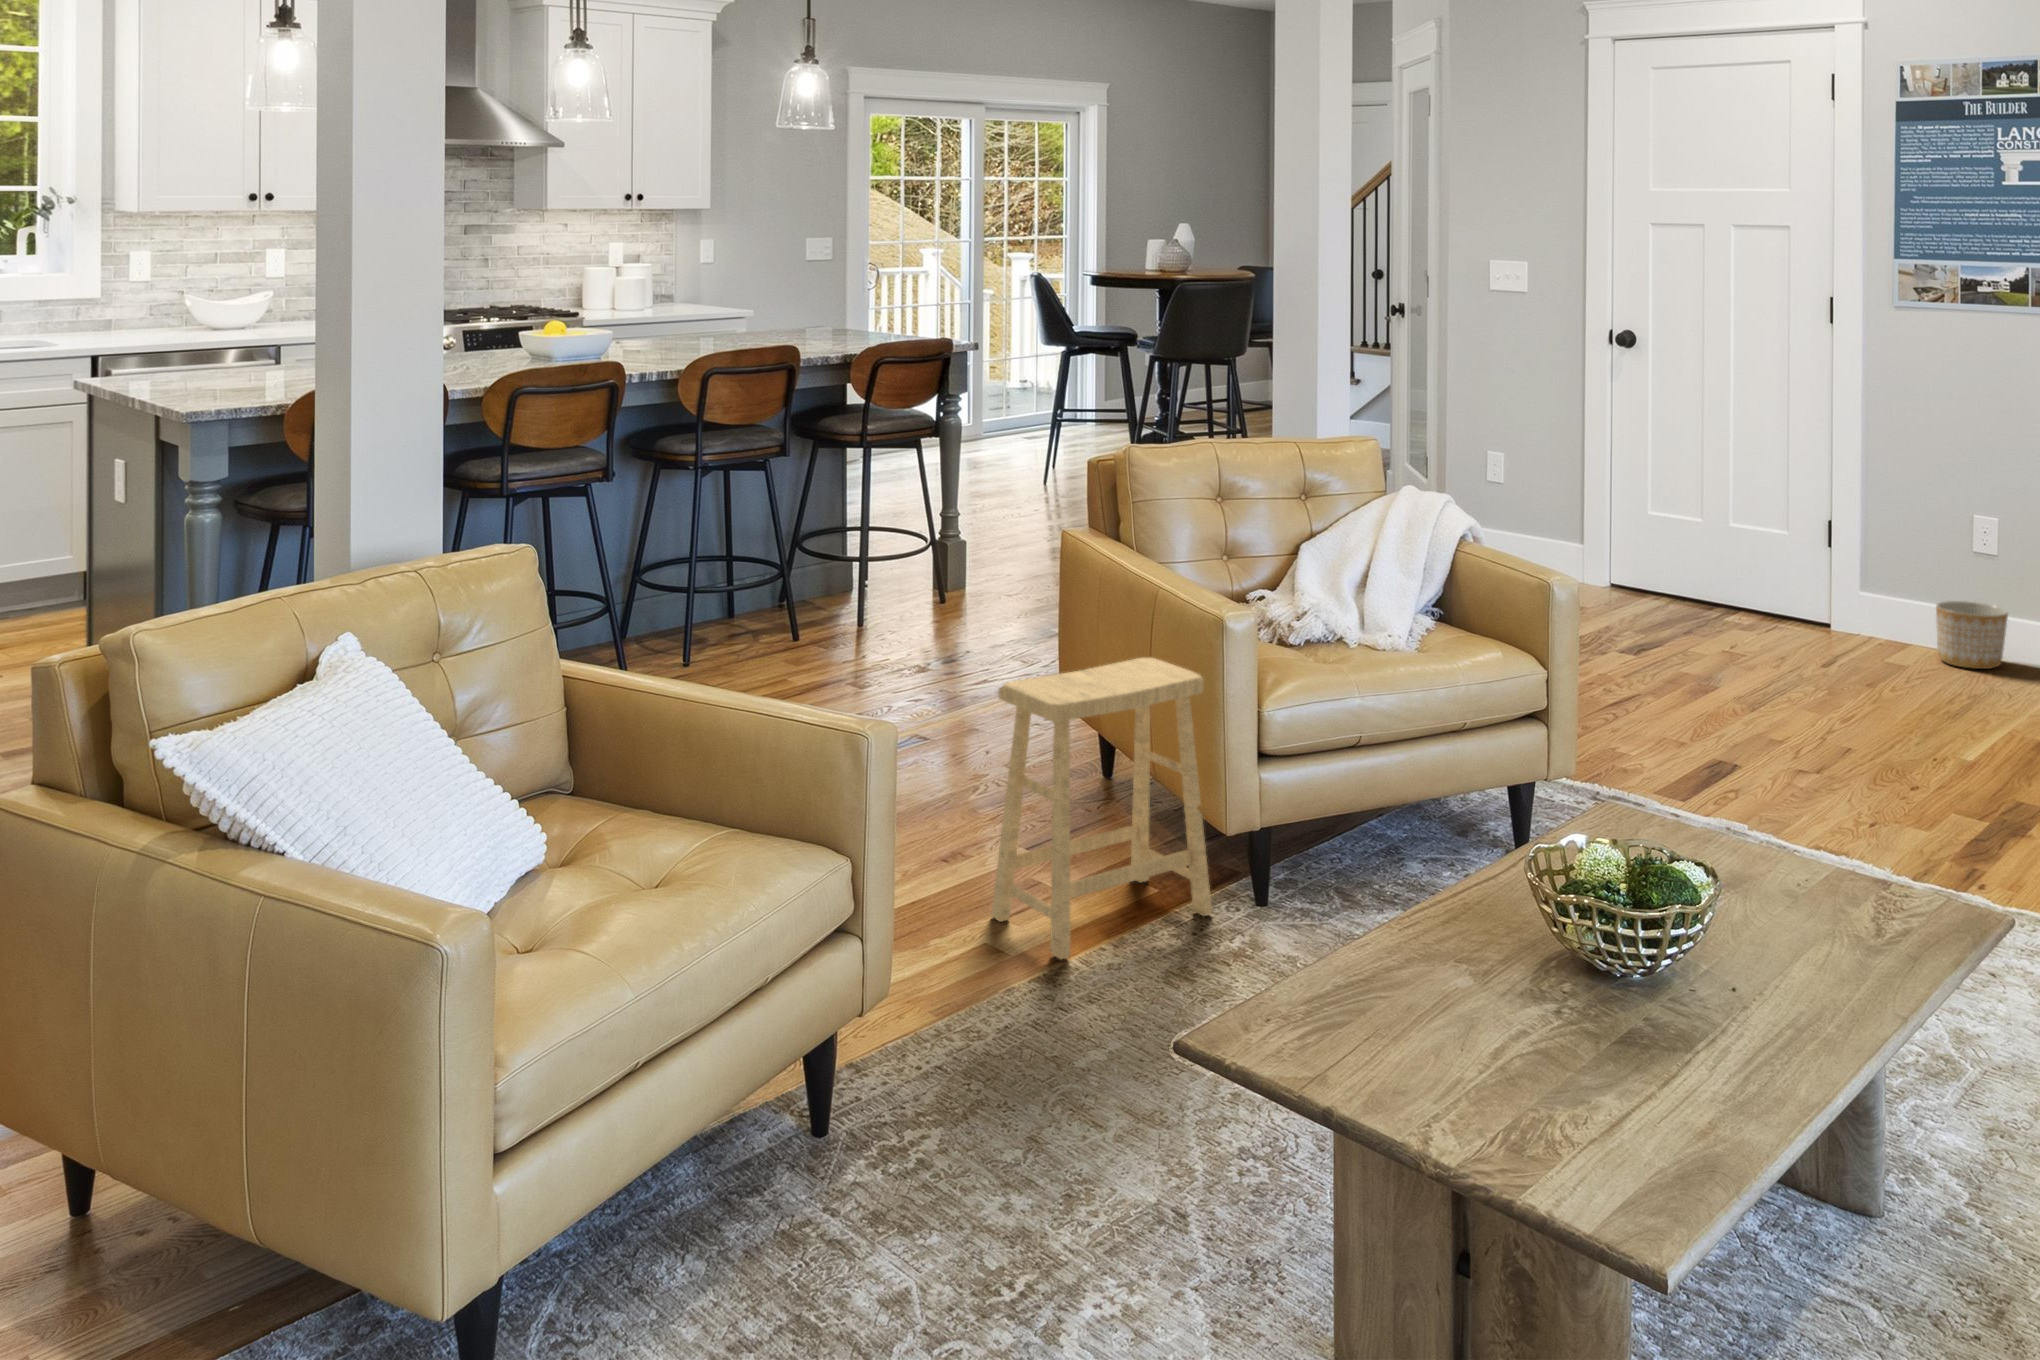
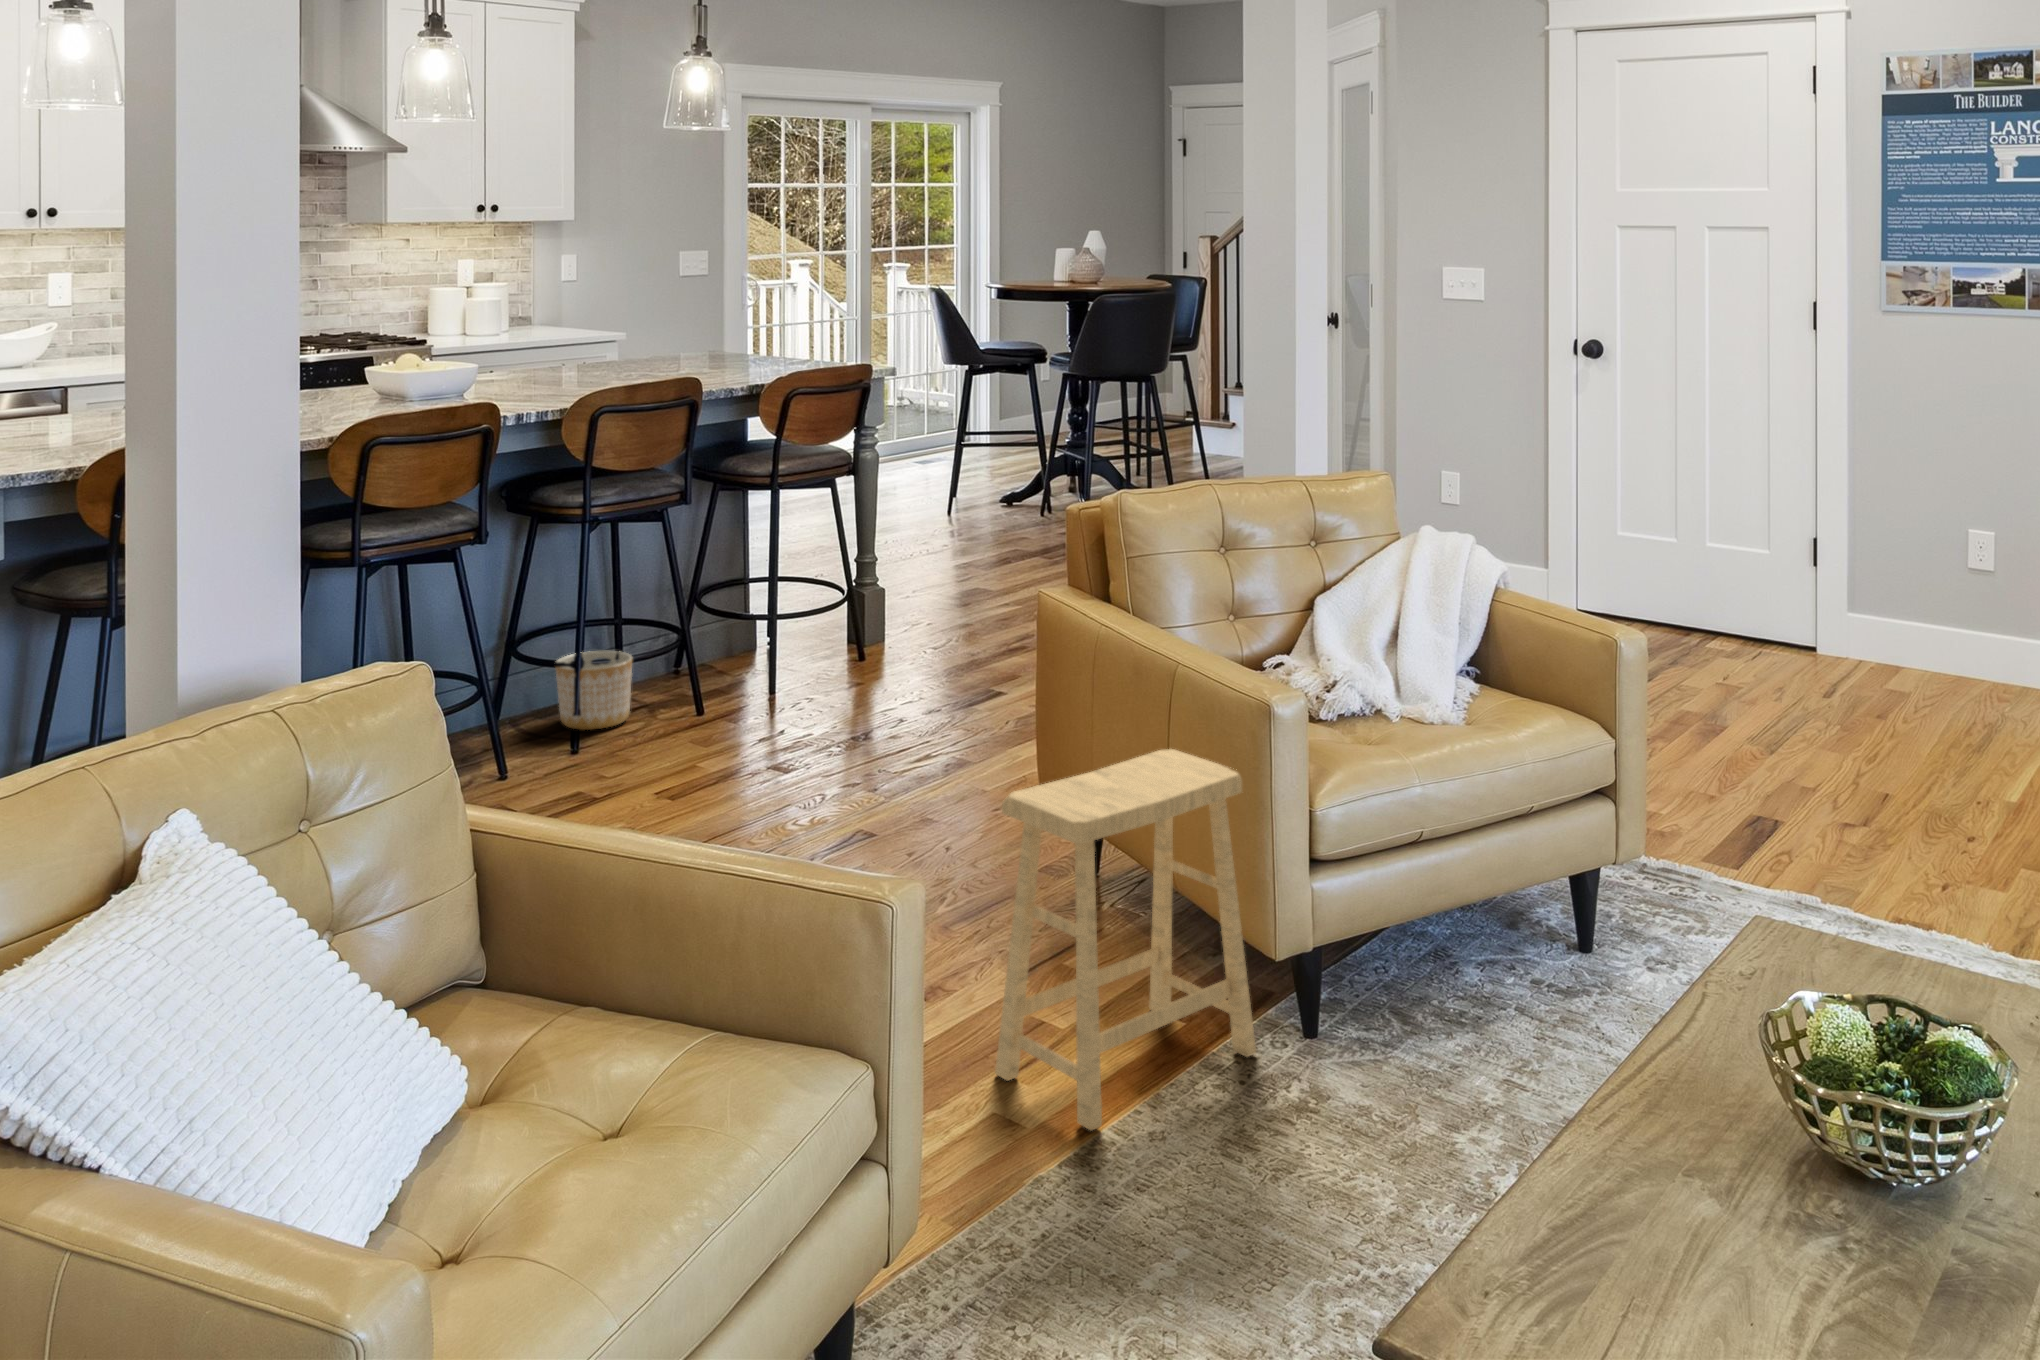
planter: present [1936,601,2008,669] -> present [556,651,632,730]

